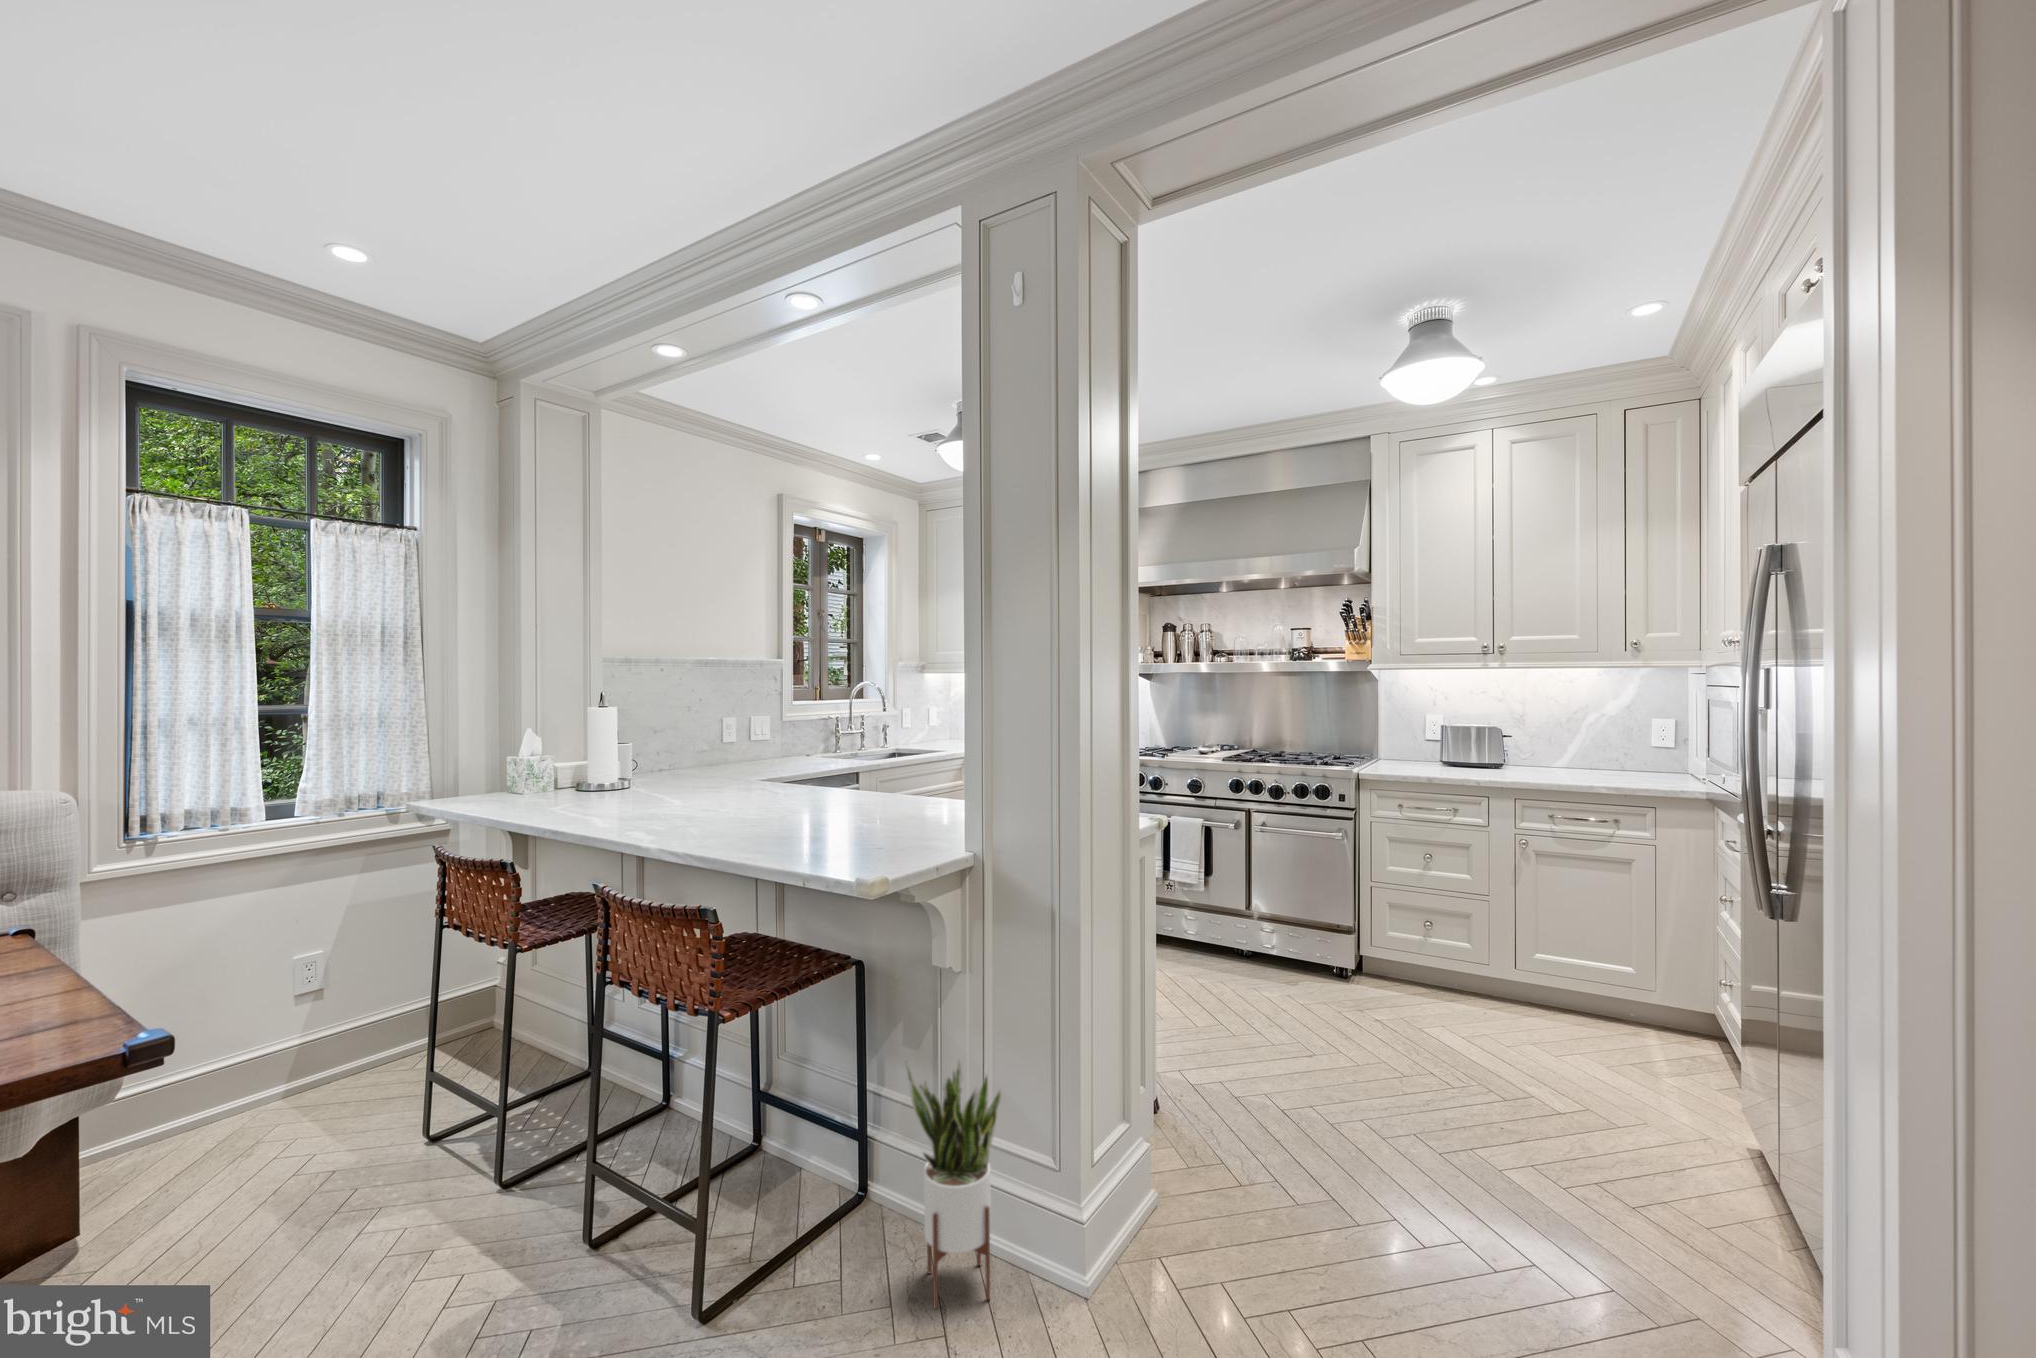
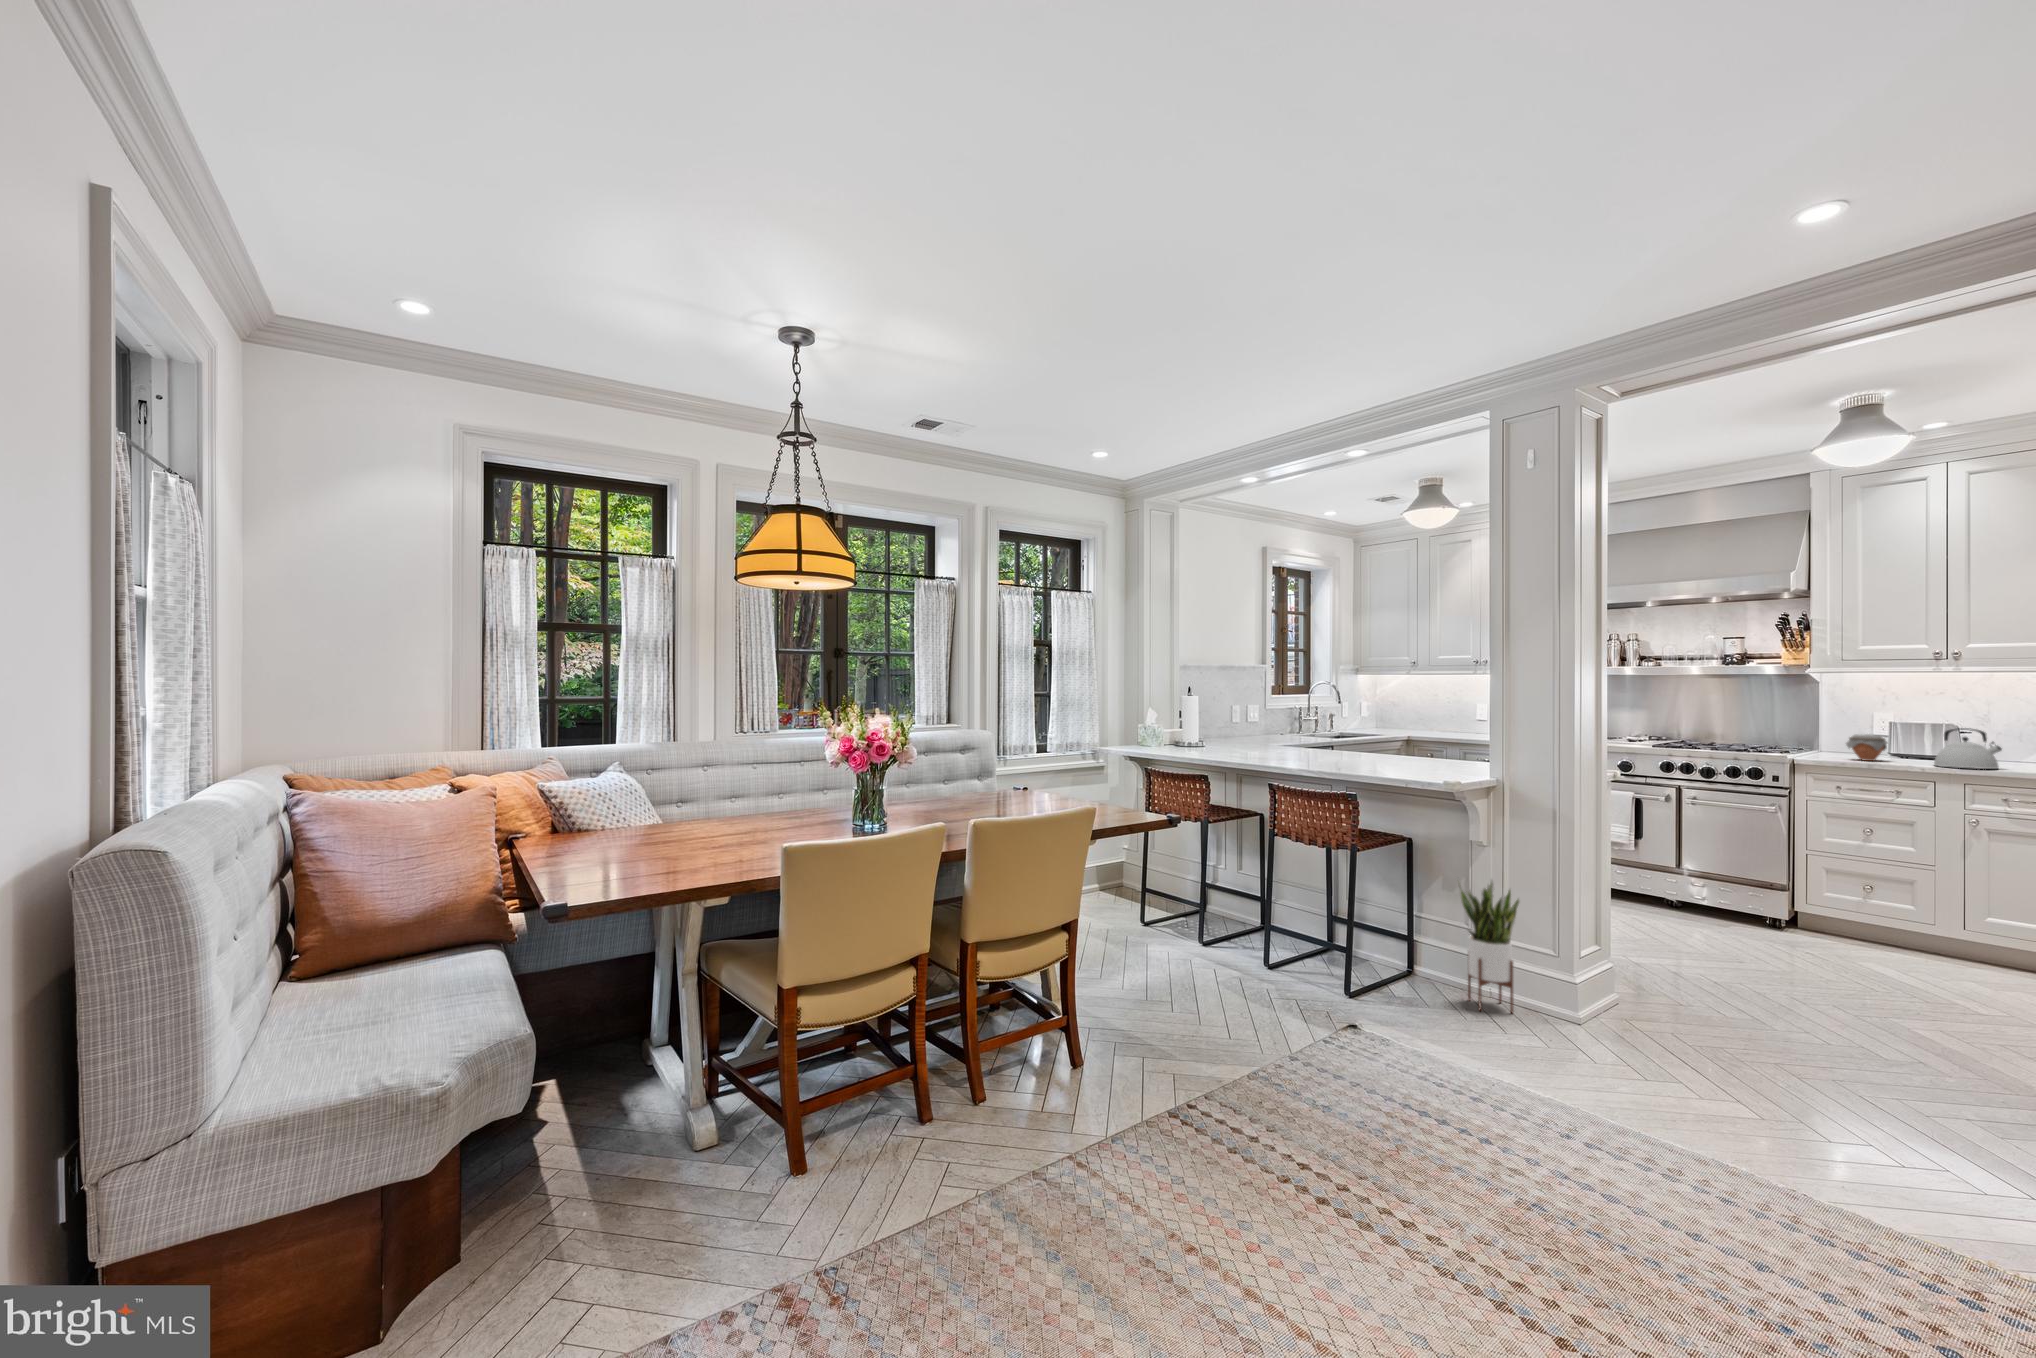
kettle: none [1487,735,1548,783] -> present [1934,728,2002,769]
jar: none [1407,743,1446,774] -> present [1846,734,1887,761]

